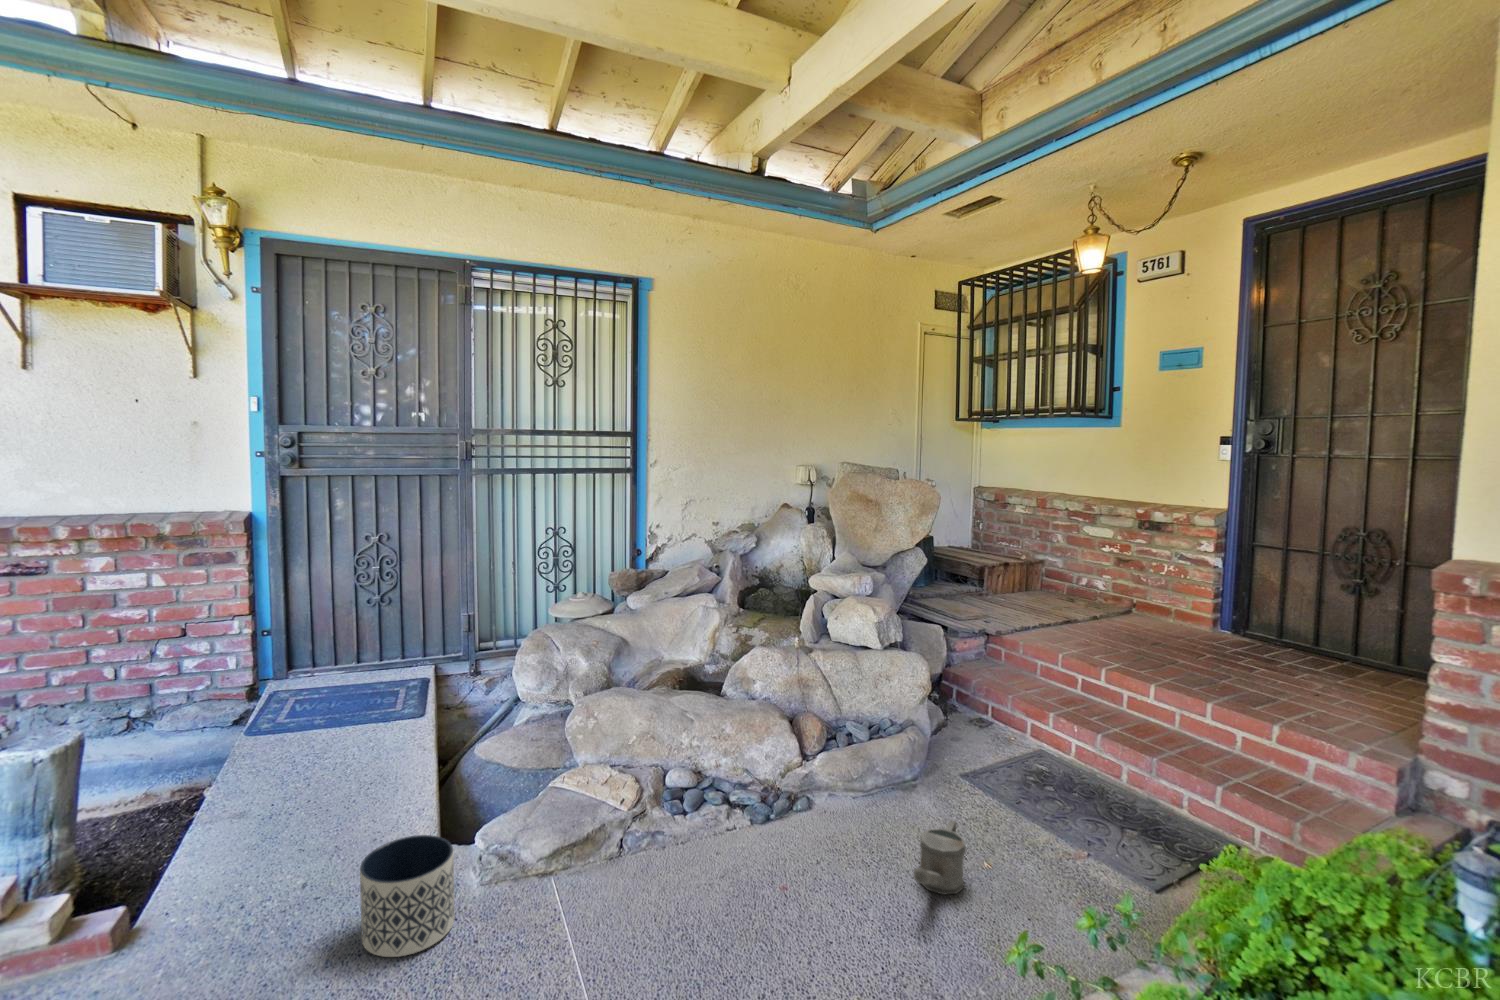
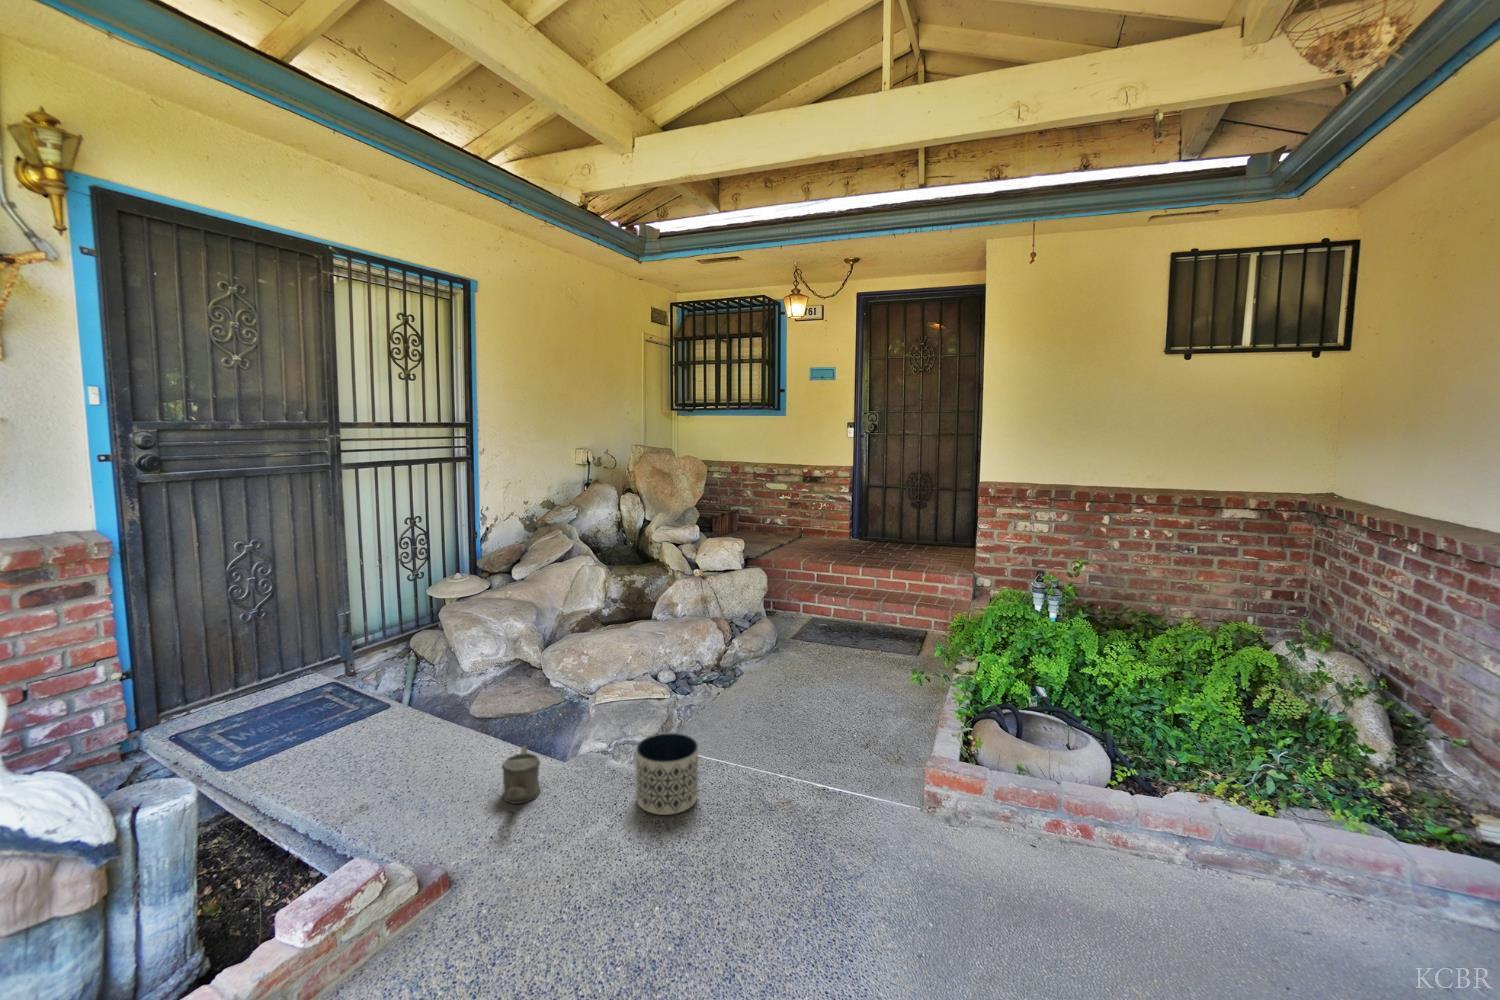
watering can: present [914,821,966,895] -> present [502,745,541,804]

